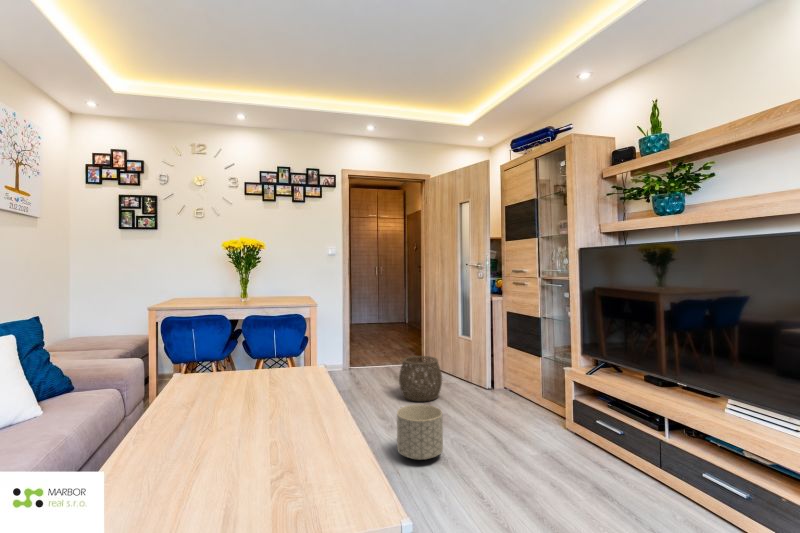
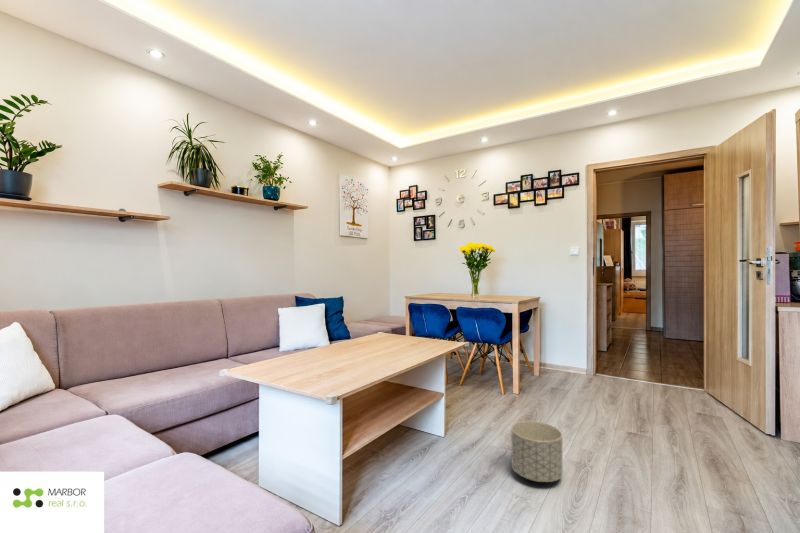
woven basket: present [399,356,442,401] -> none [596,378,657,436]

